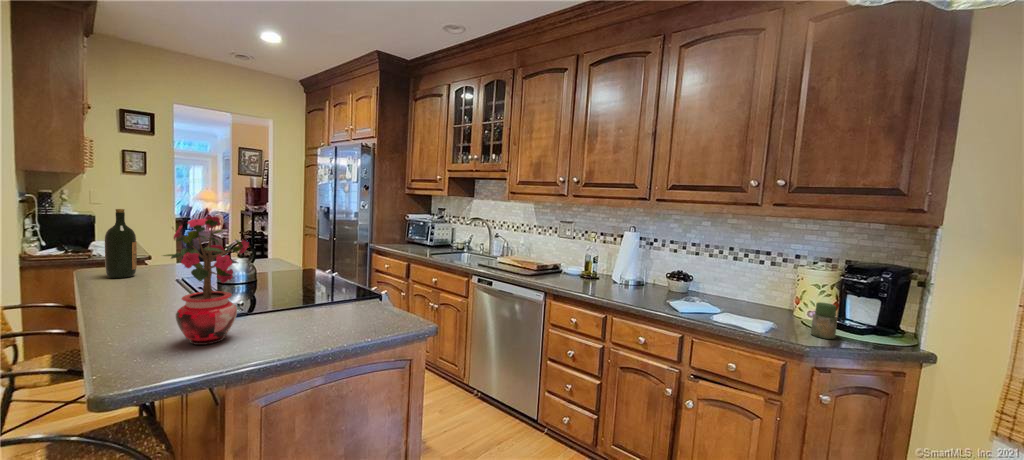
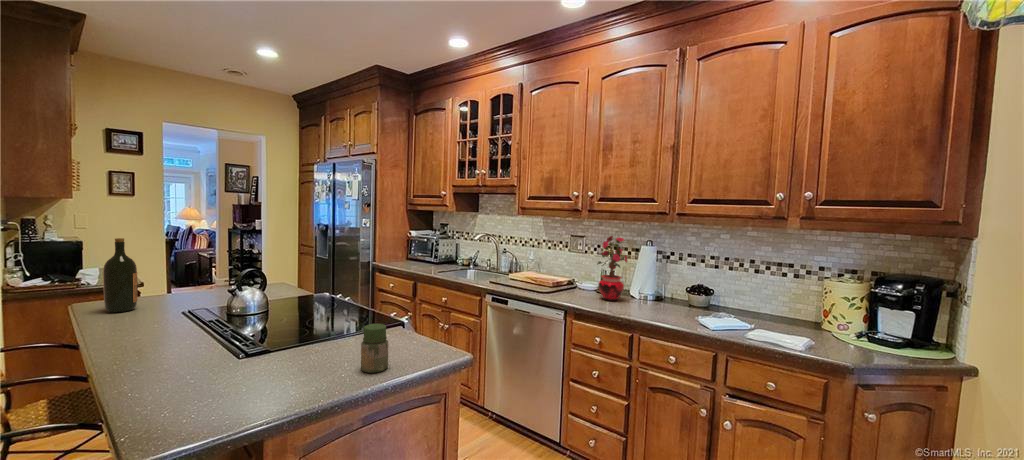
potted plant: present [163,216,249,345] -> present [597,236,627,301]
jar: present [811,302,837,339] -> present [361,324,388,373]

